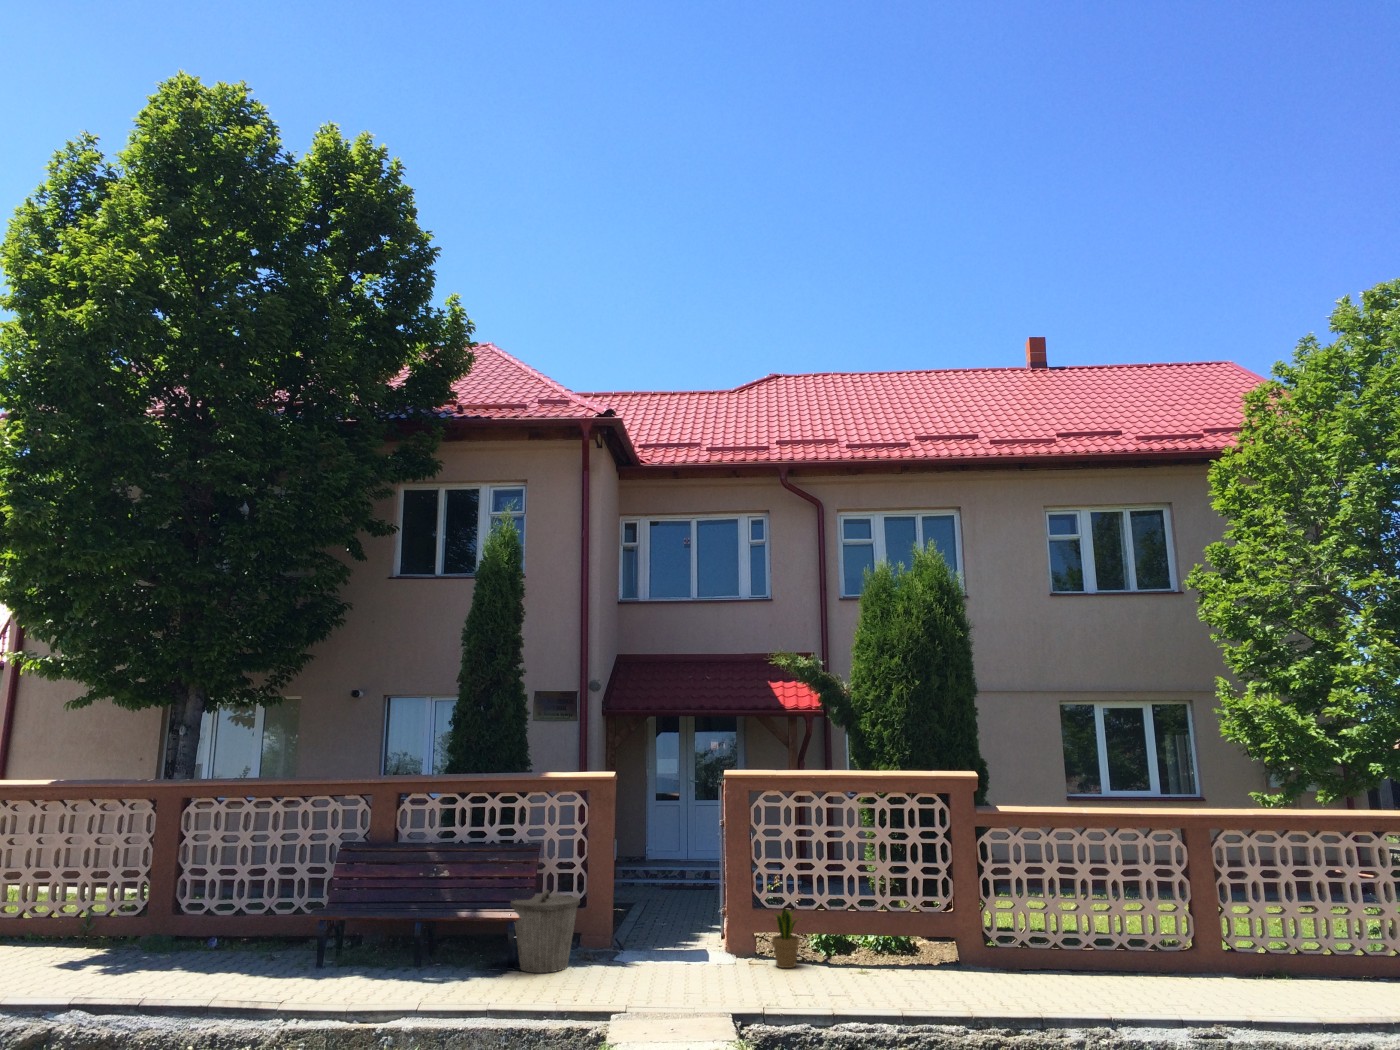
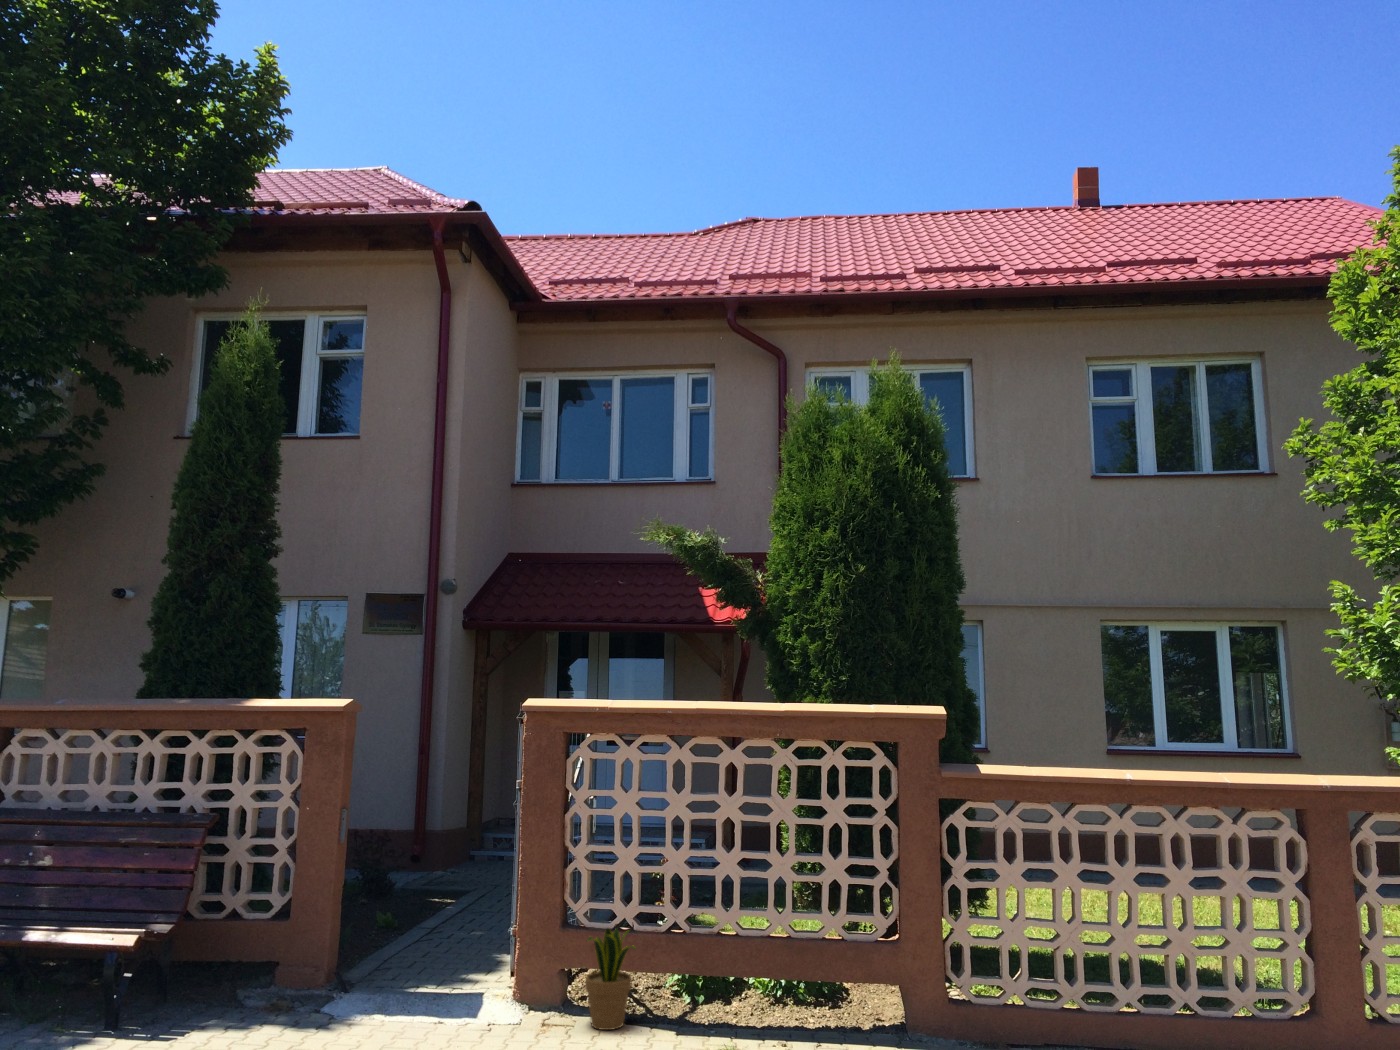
trash can: present [511,890,580,973] -> none [154,886,279,1026]

